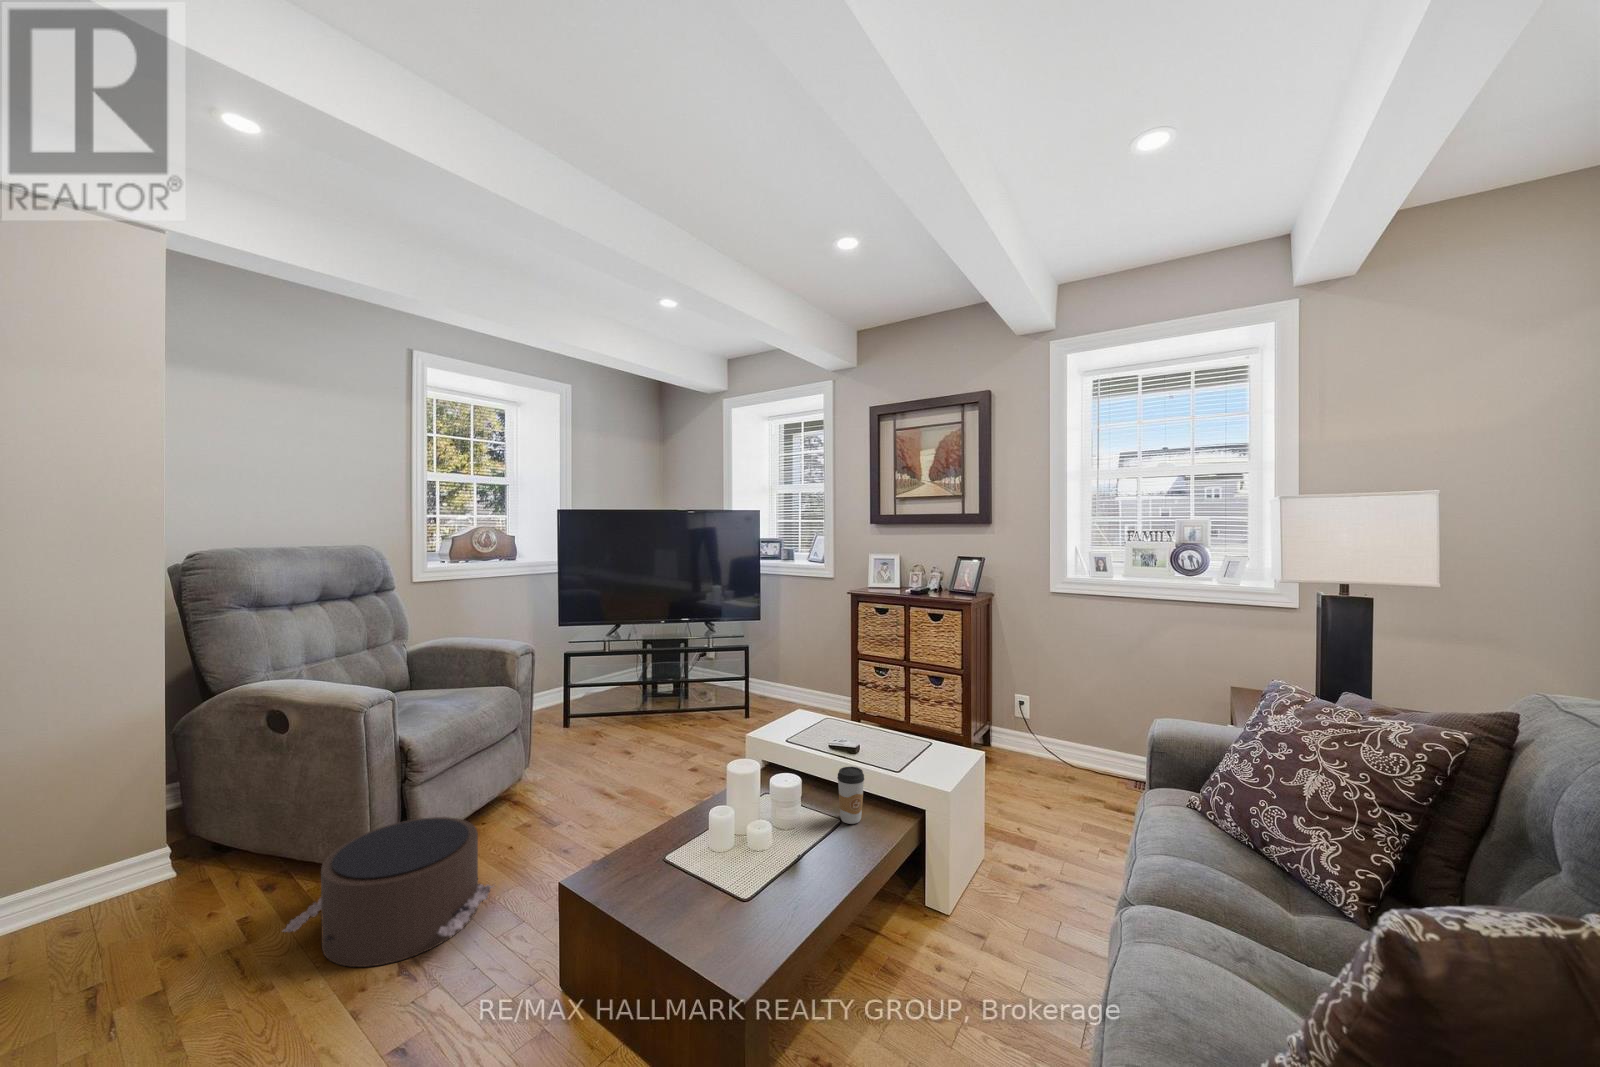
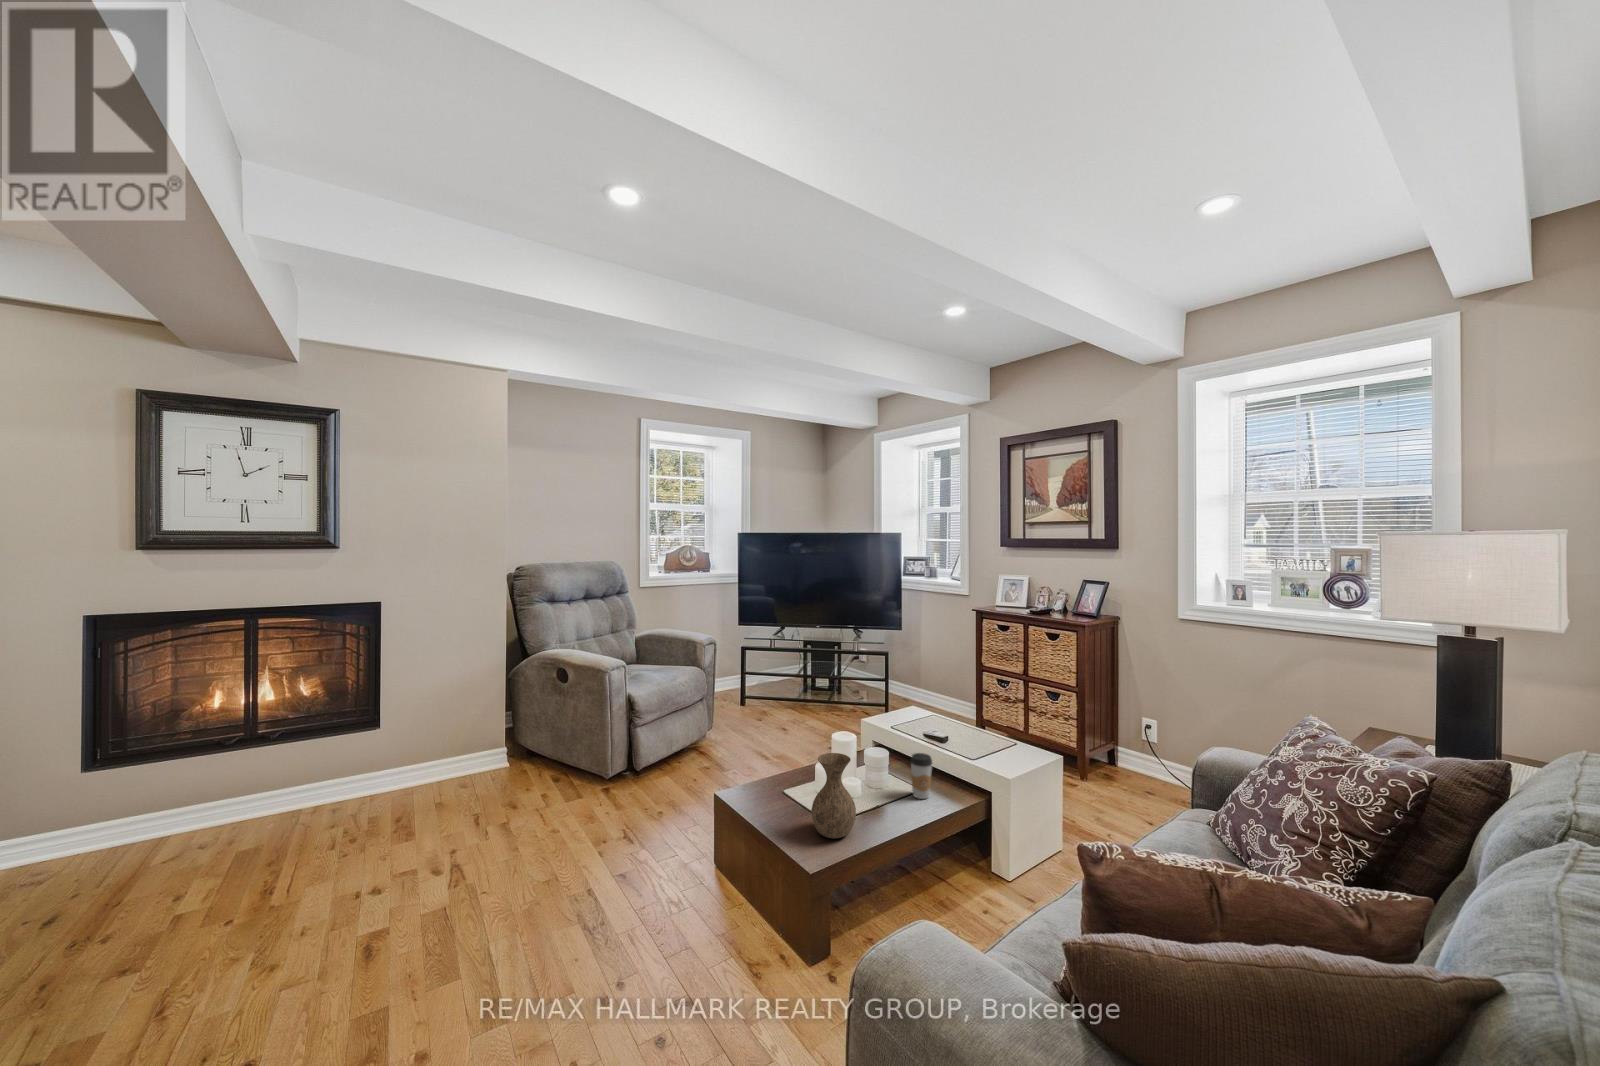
vase: none [734,784,794,901] -> present [812,753,856,838]
pouf: present [283,817,495,967] -> none [545,754,670,844]

